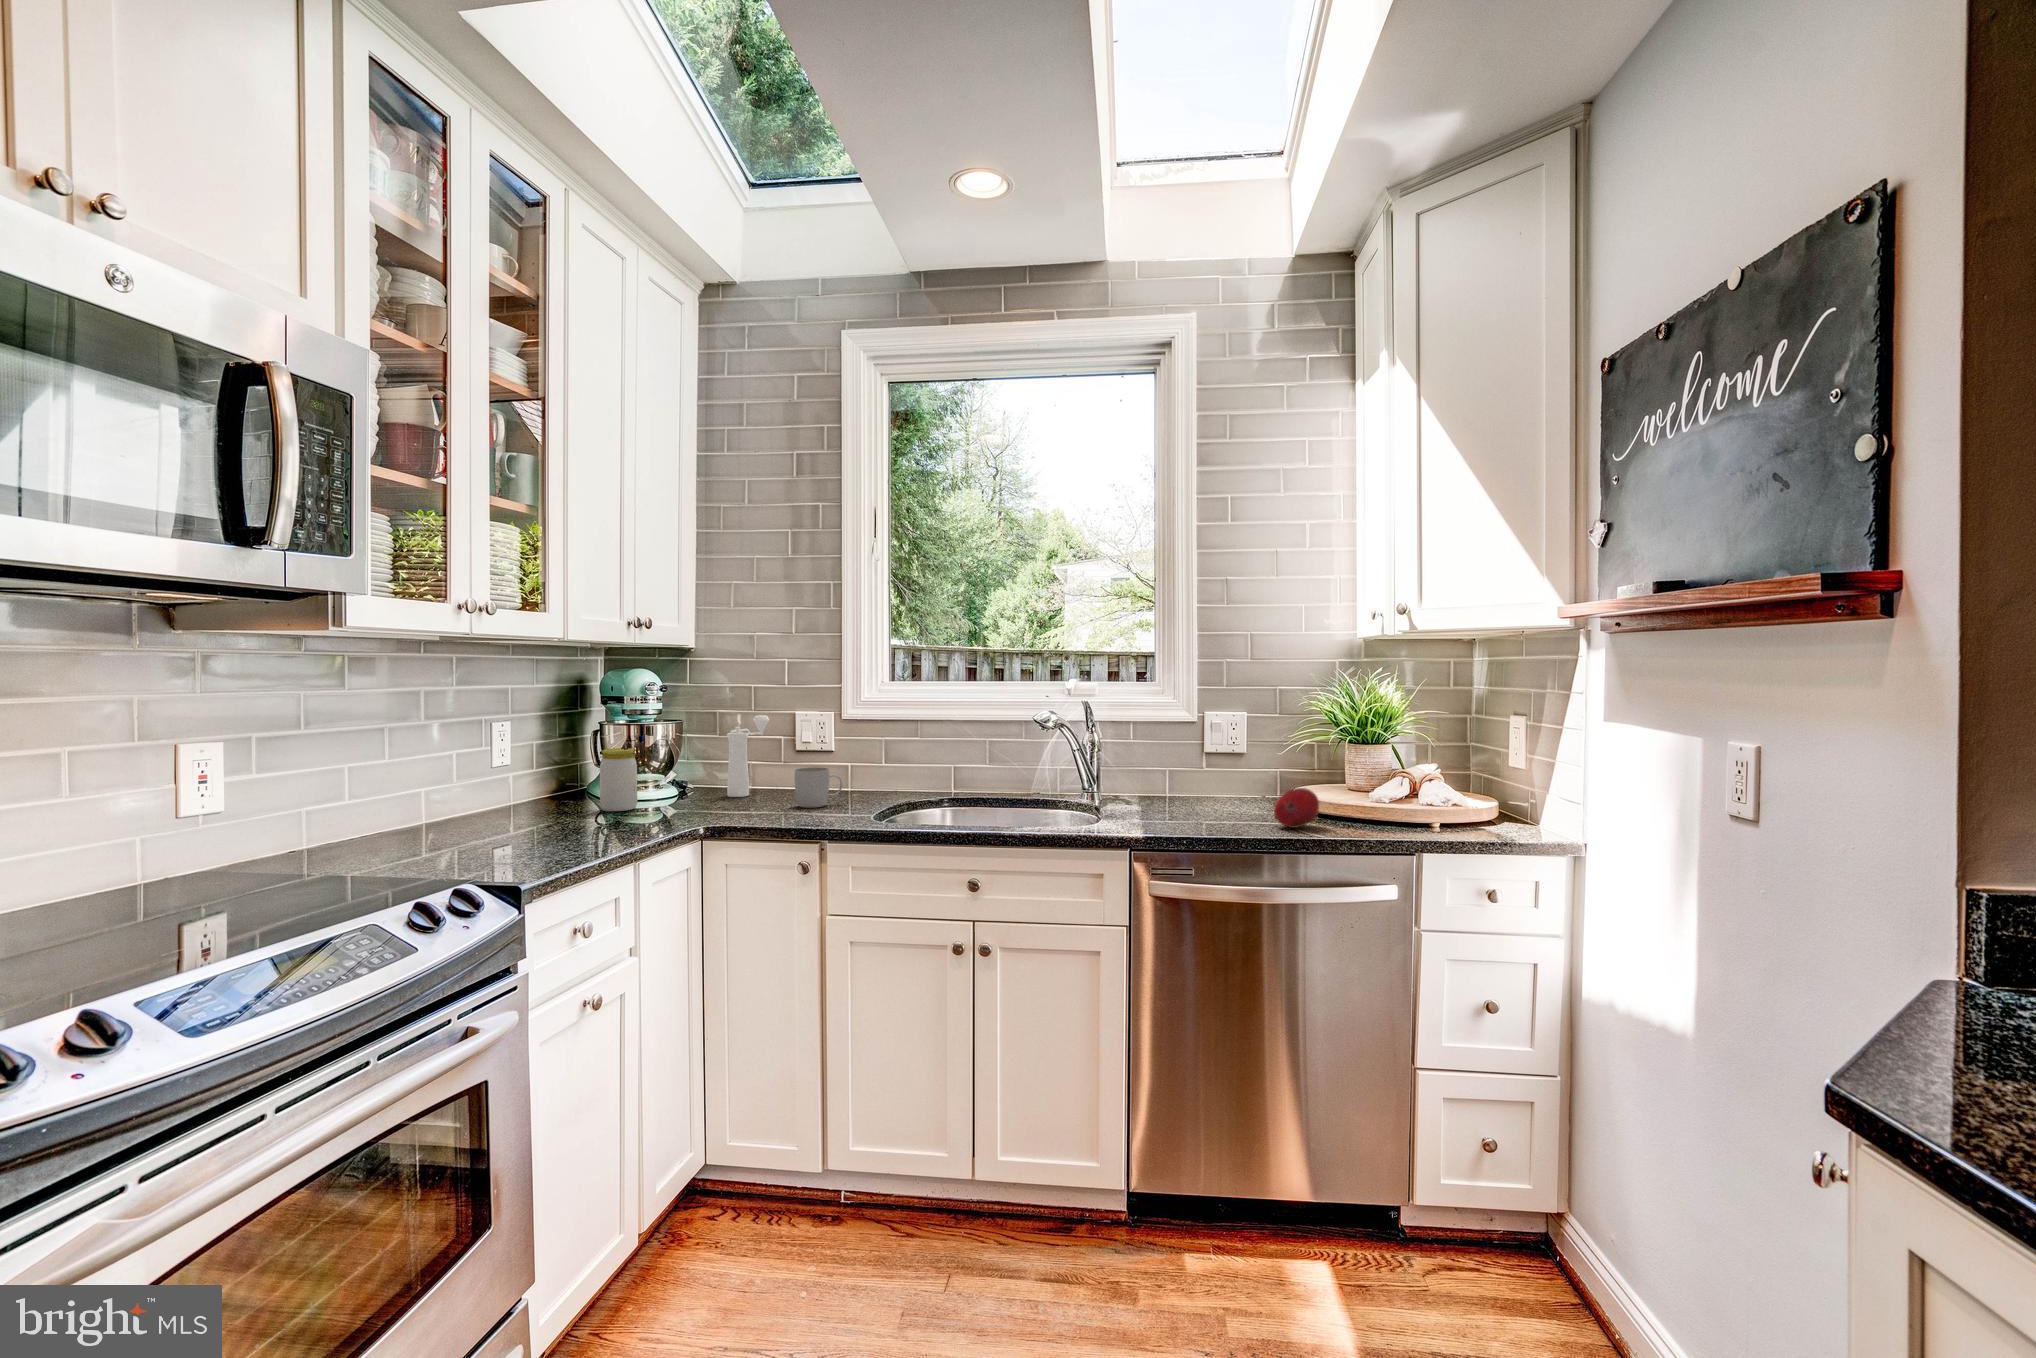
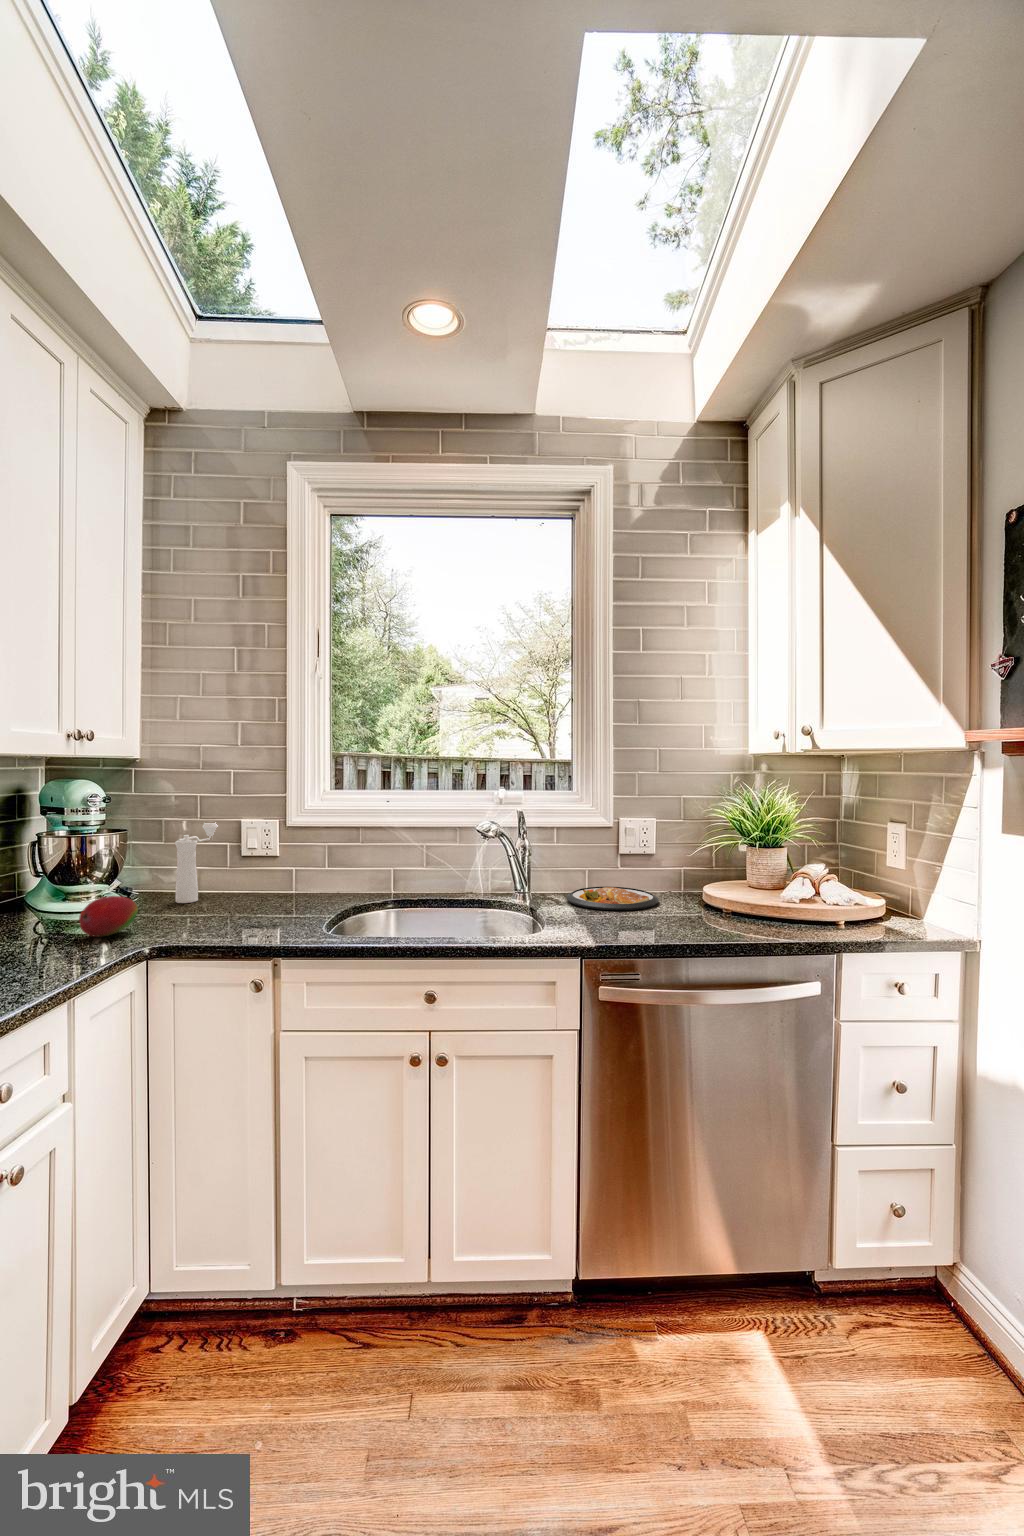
jar: present [600,748,637,811] -> none [34,863,77,930]
mug: present [795,768,842,808] -> none [244,873,291,913]
fruit: present [1274,788,1319,828] -> present [79,896,138,937]
dish: none [1139,793,1244,813] -> present [567,887,659,910]

